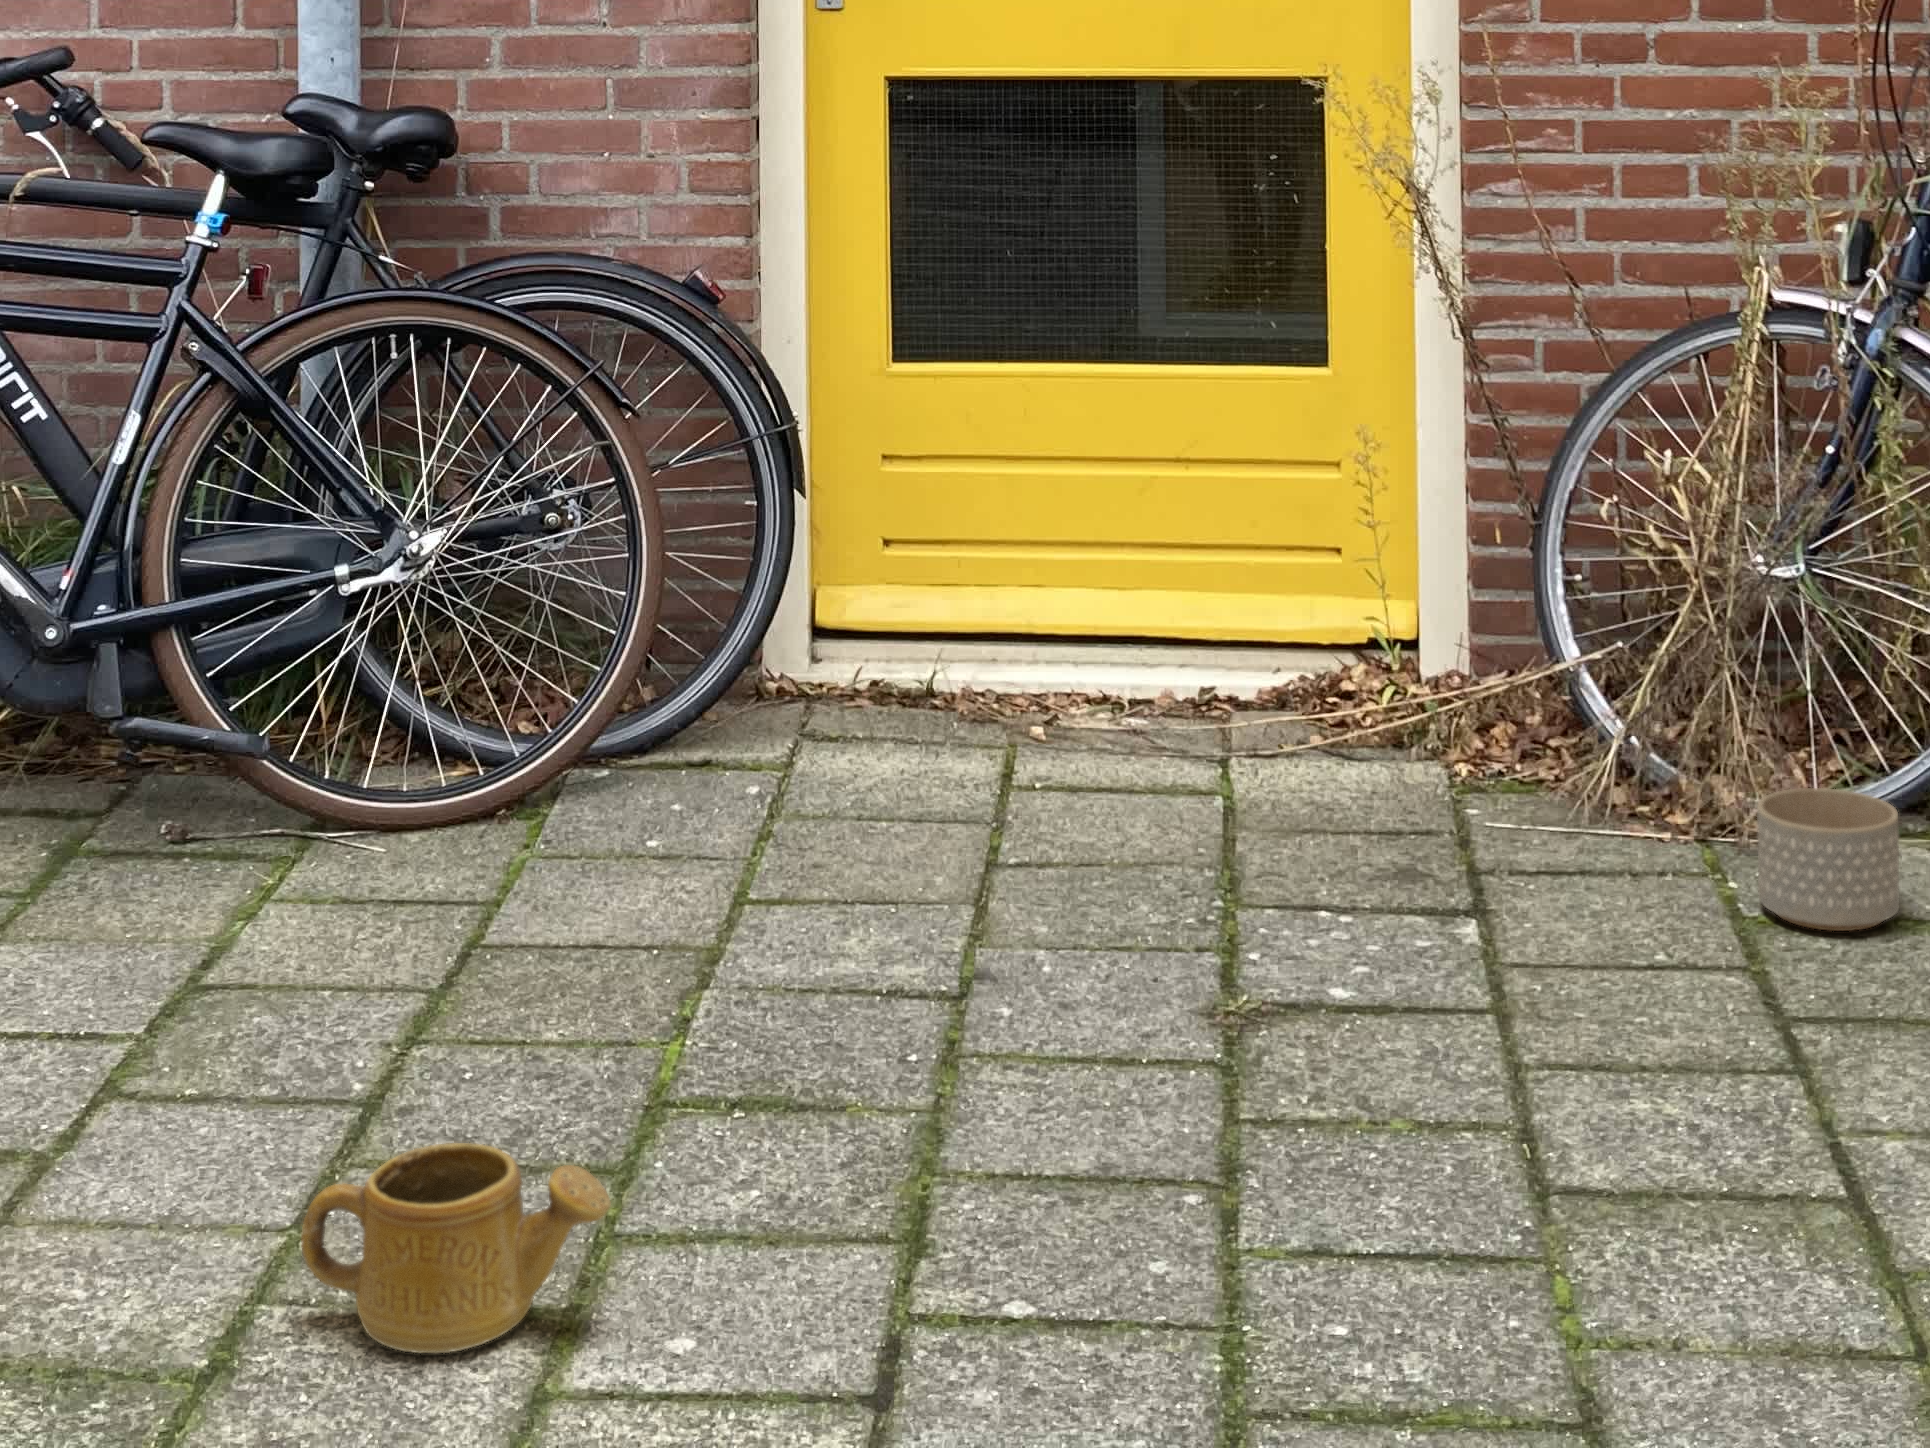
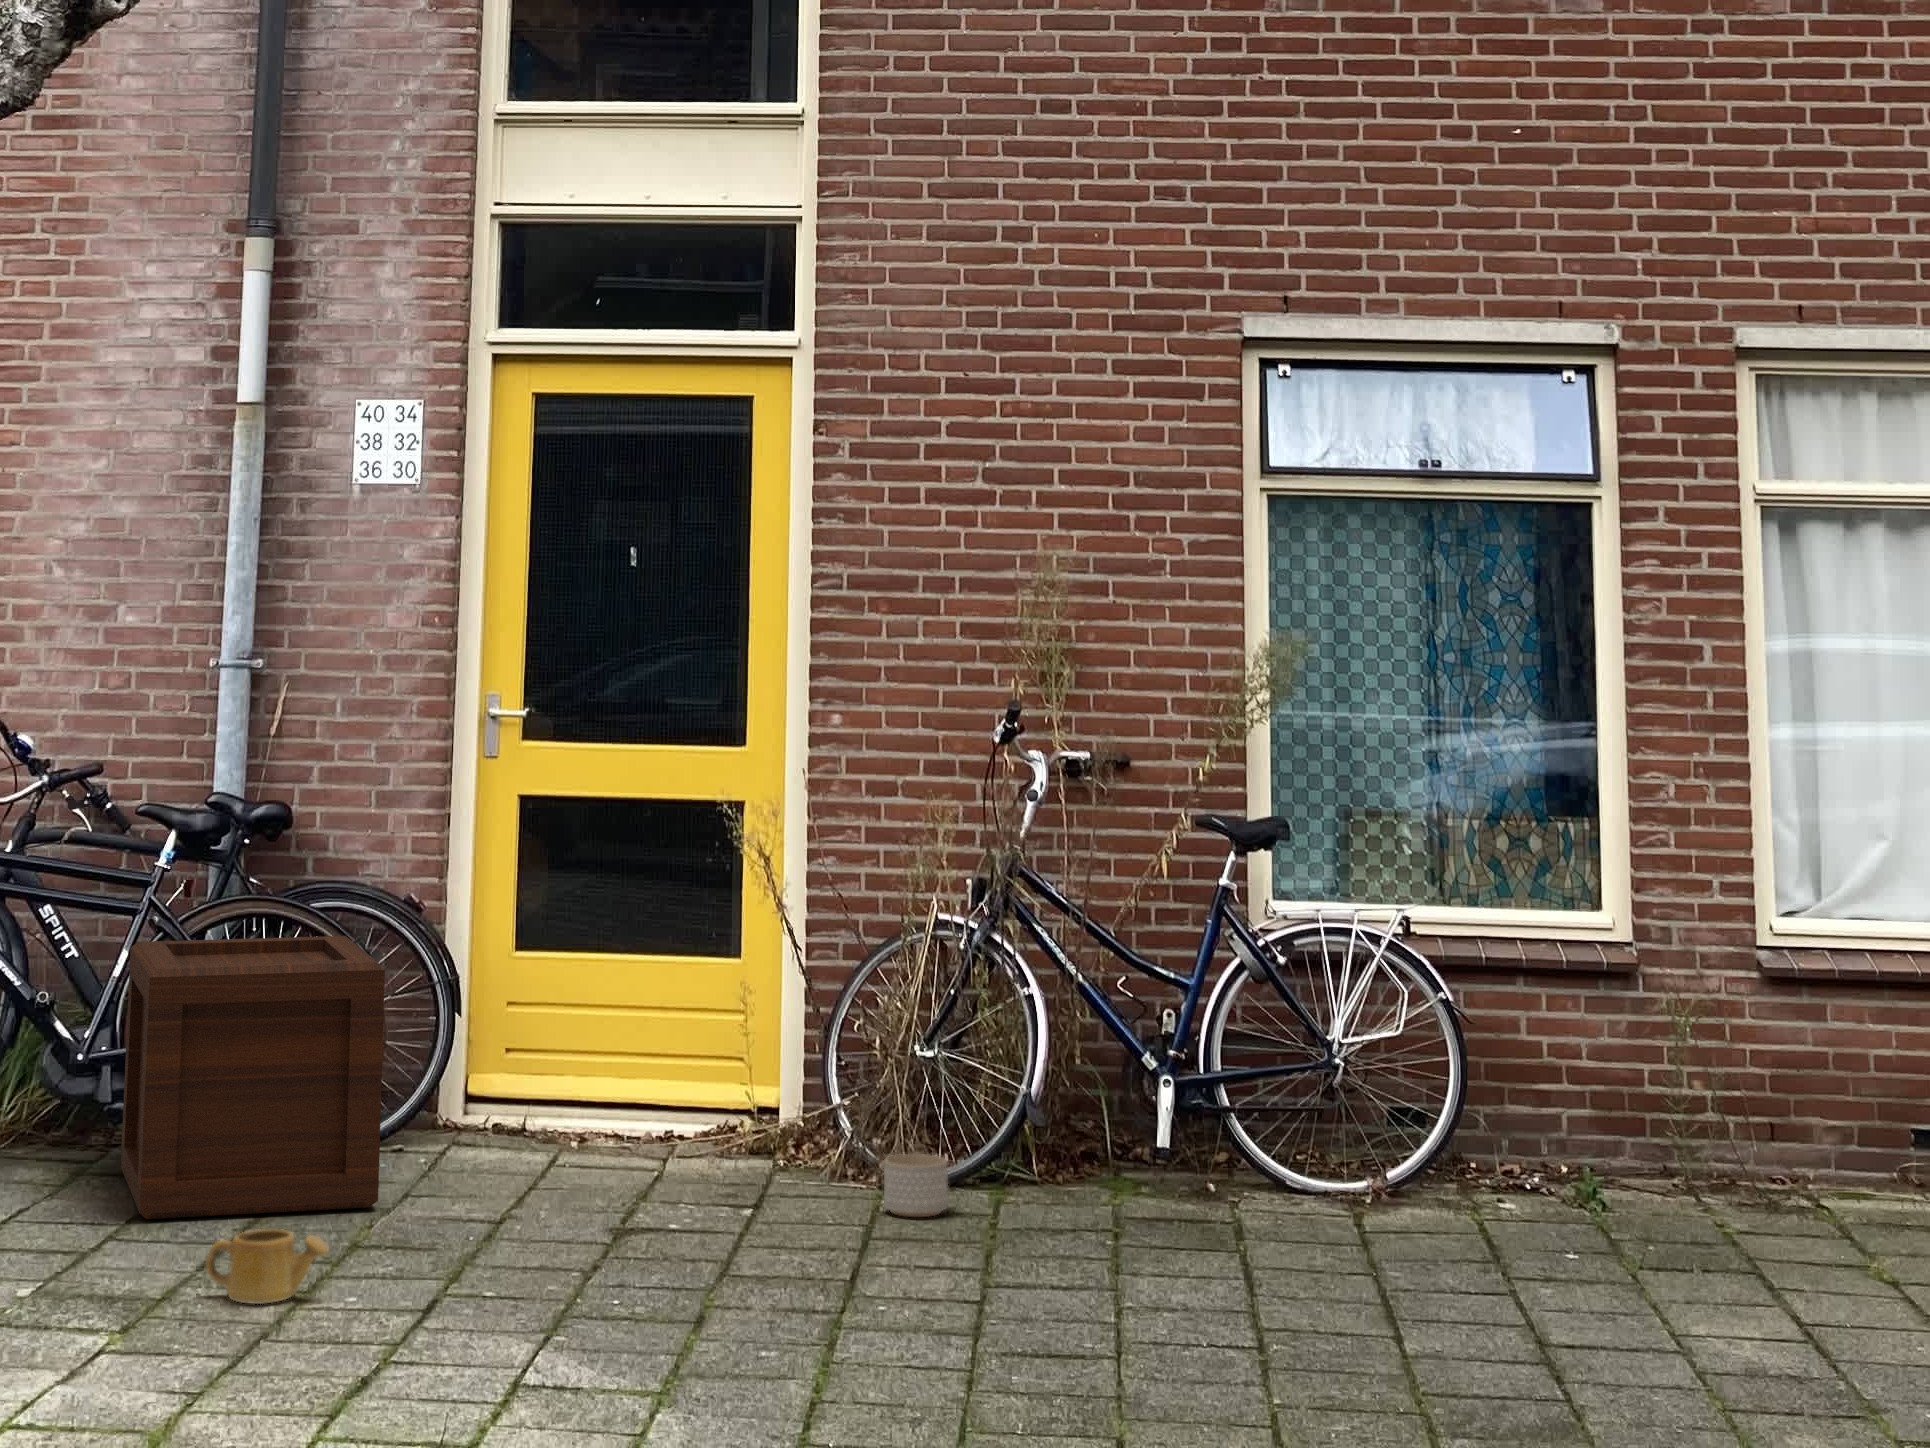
wooden crate: none [134,371,688,1008] -> present [121,936,385,1219]

